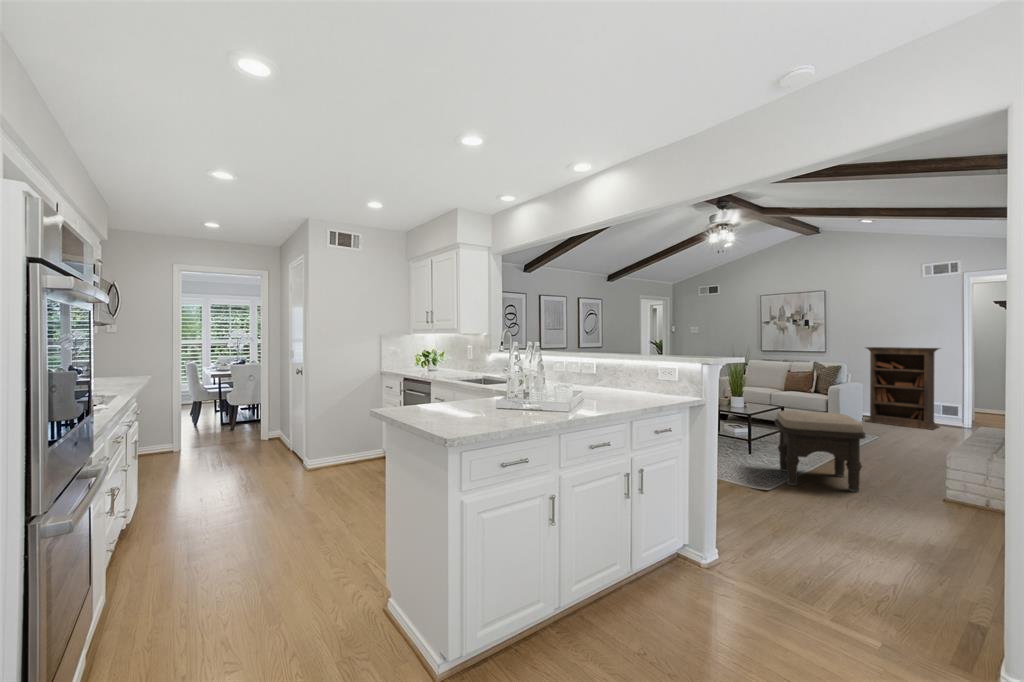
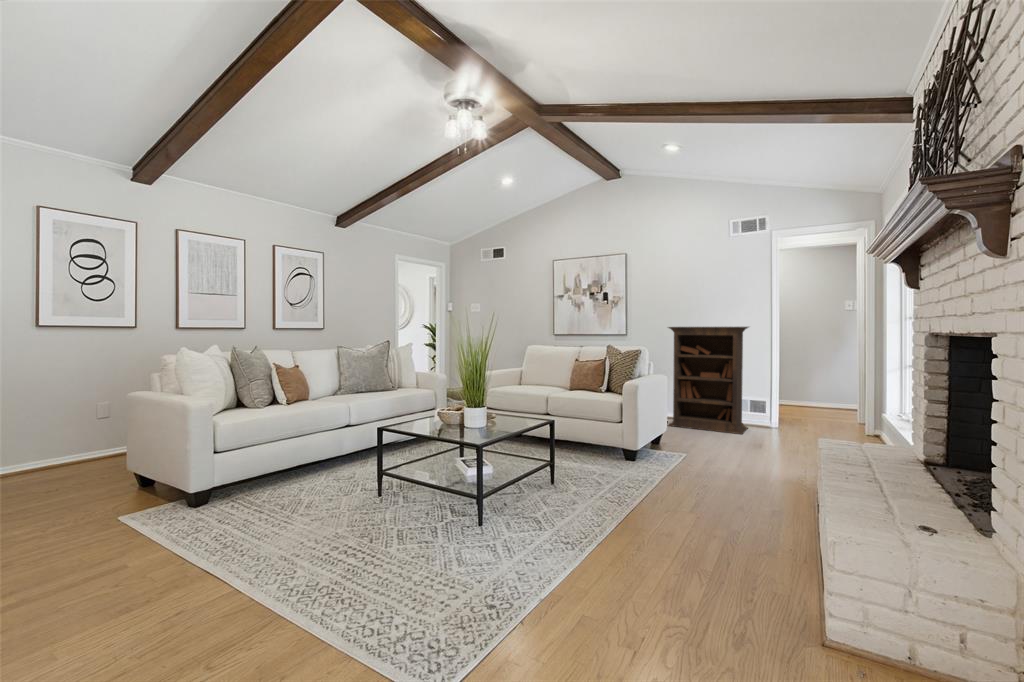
ottoman: present [775,411,865,492] -> none [491,450,658,647]

